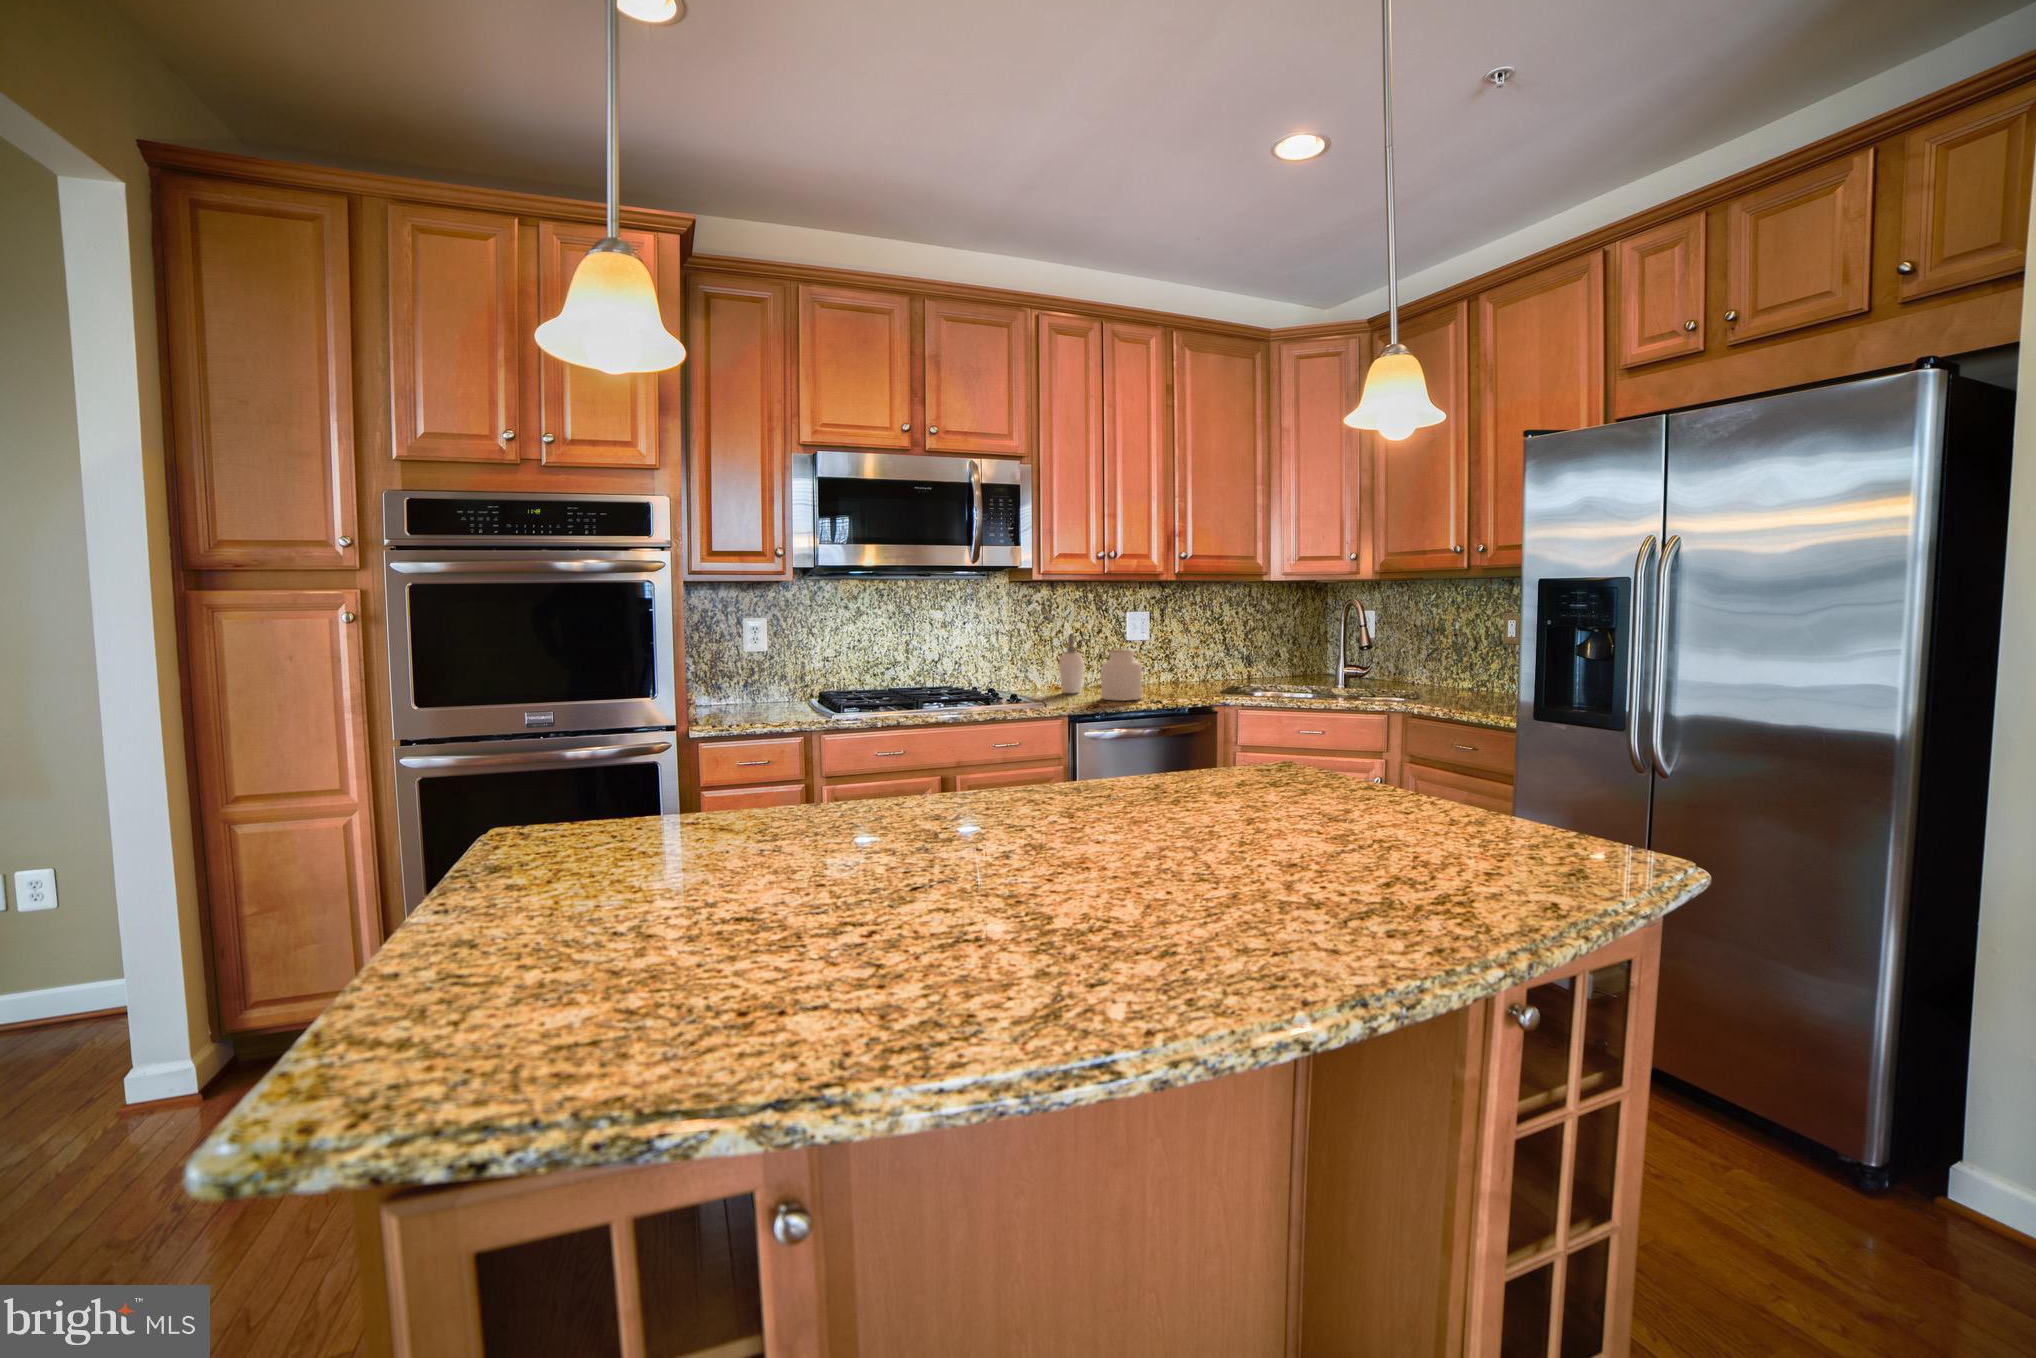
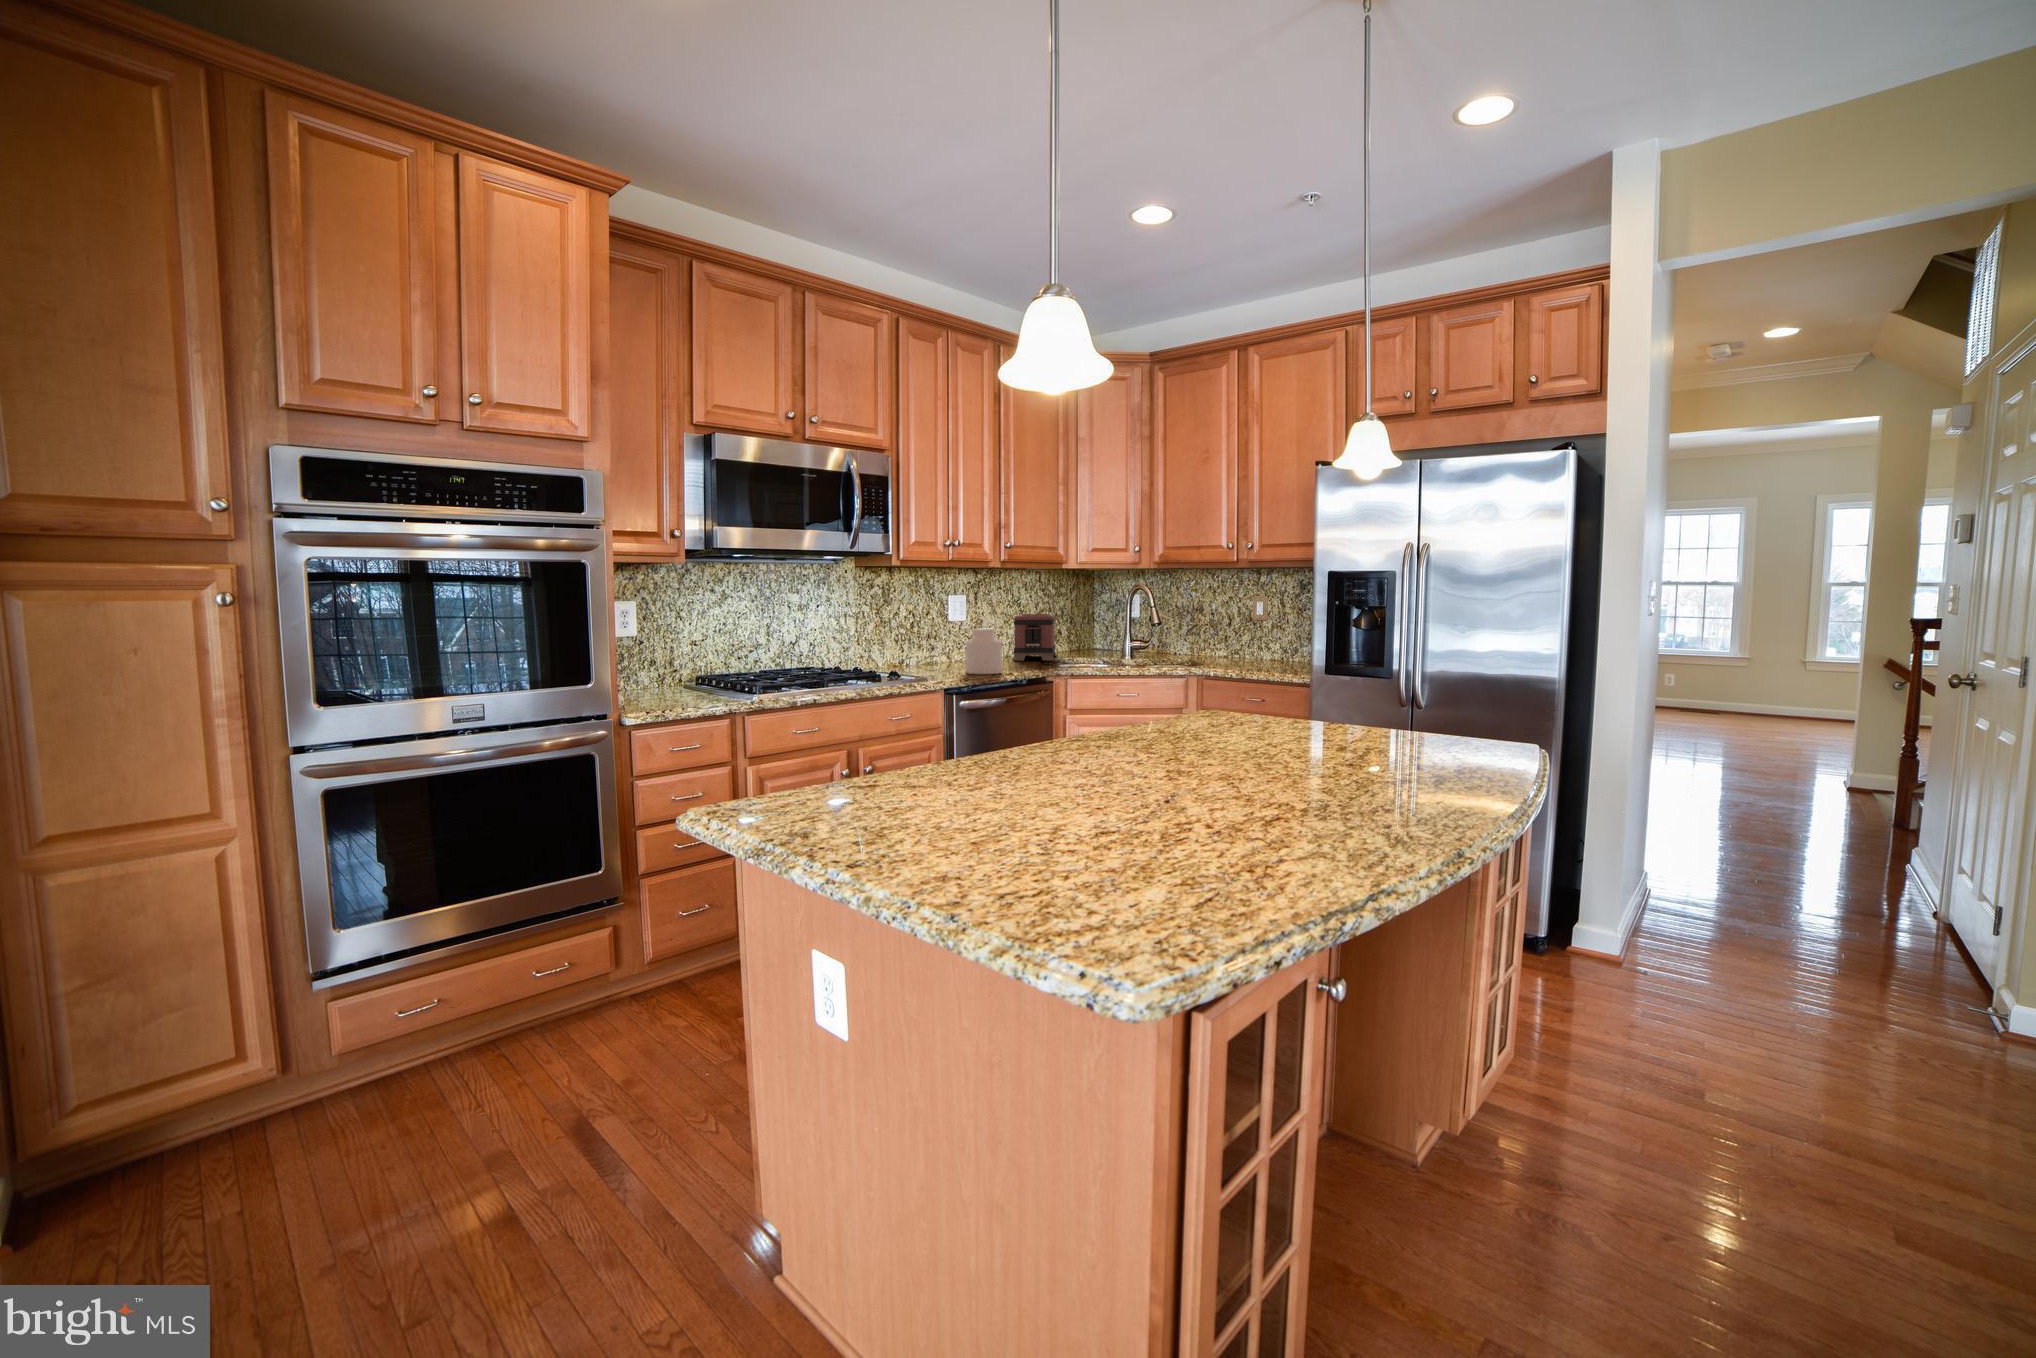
toaster: none [1186,633,1252,687] -> present [1013,614,1056,661]
soap dispenser: present [1059,636,1084,693] -> none [917,617,947,670]

